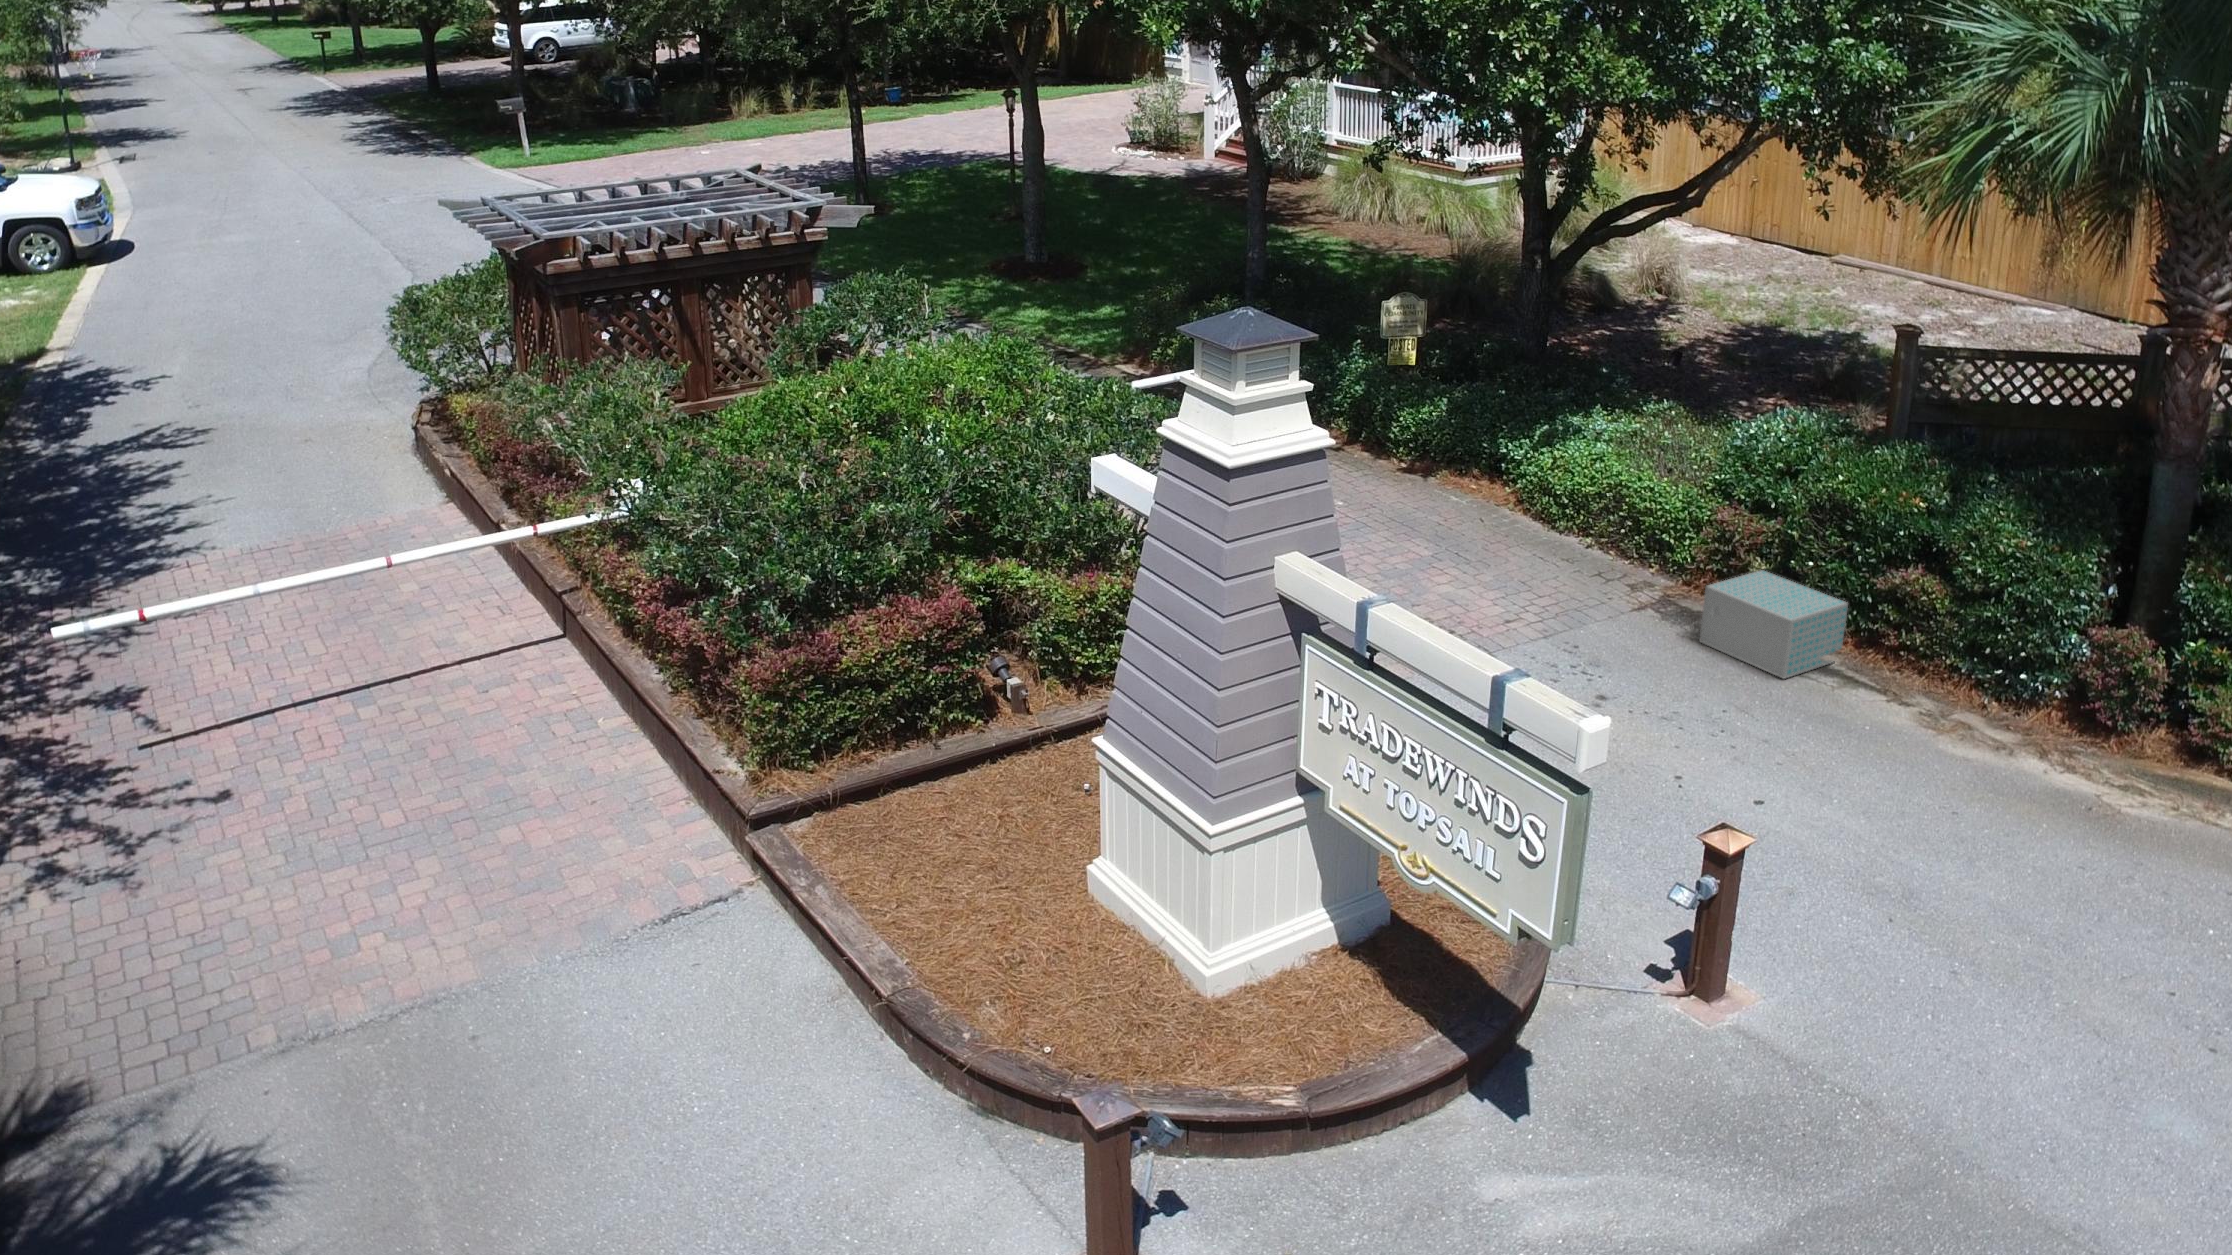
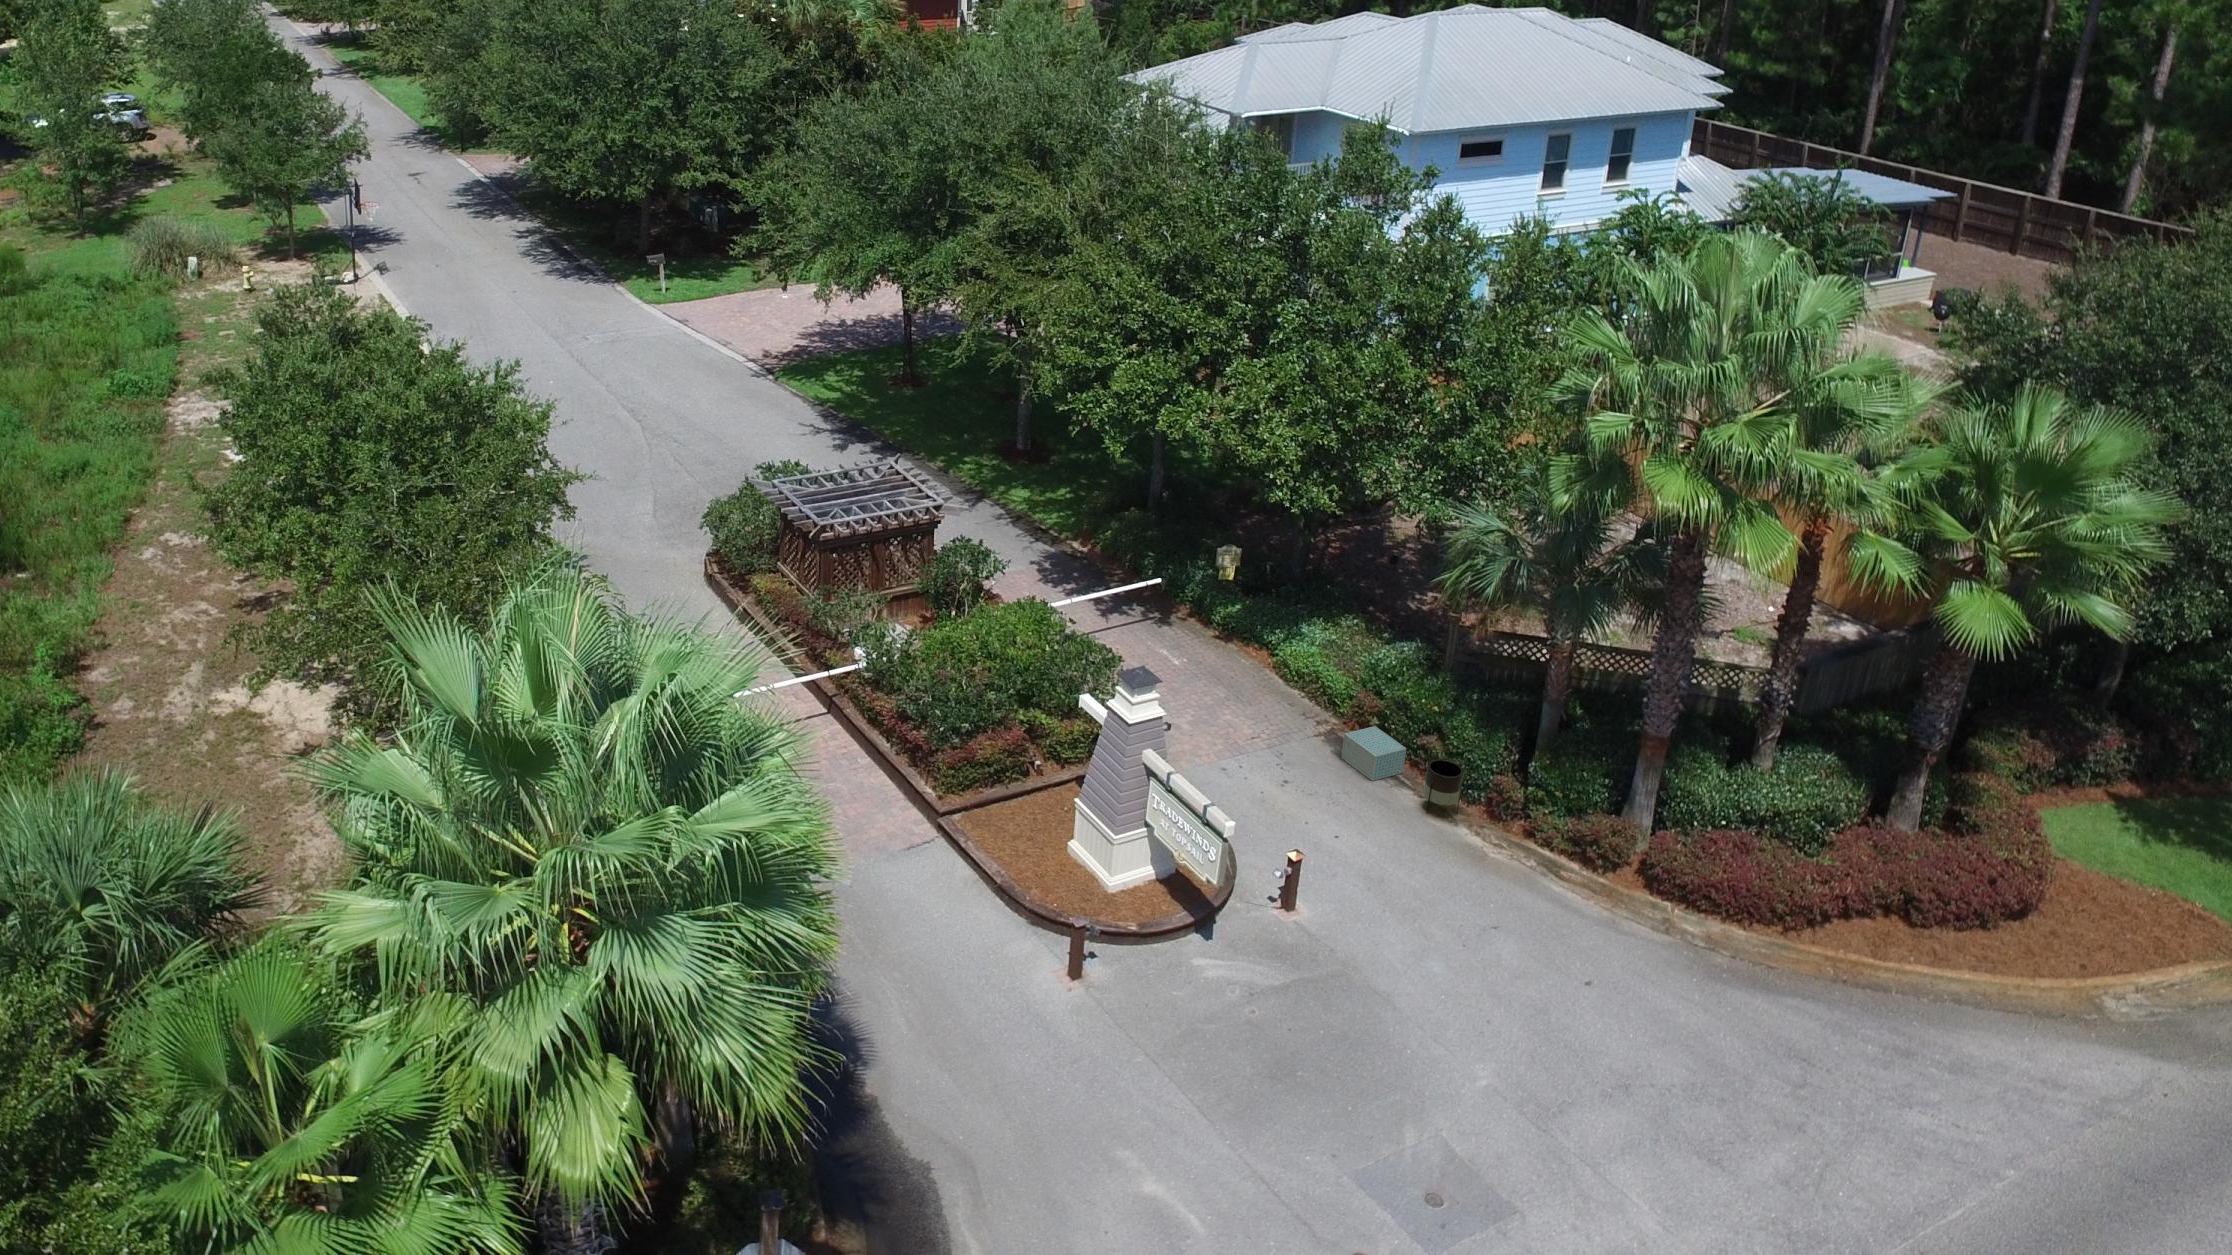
planter: none [1916,608,2015,734] -> present [1423,759,1464,814]

